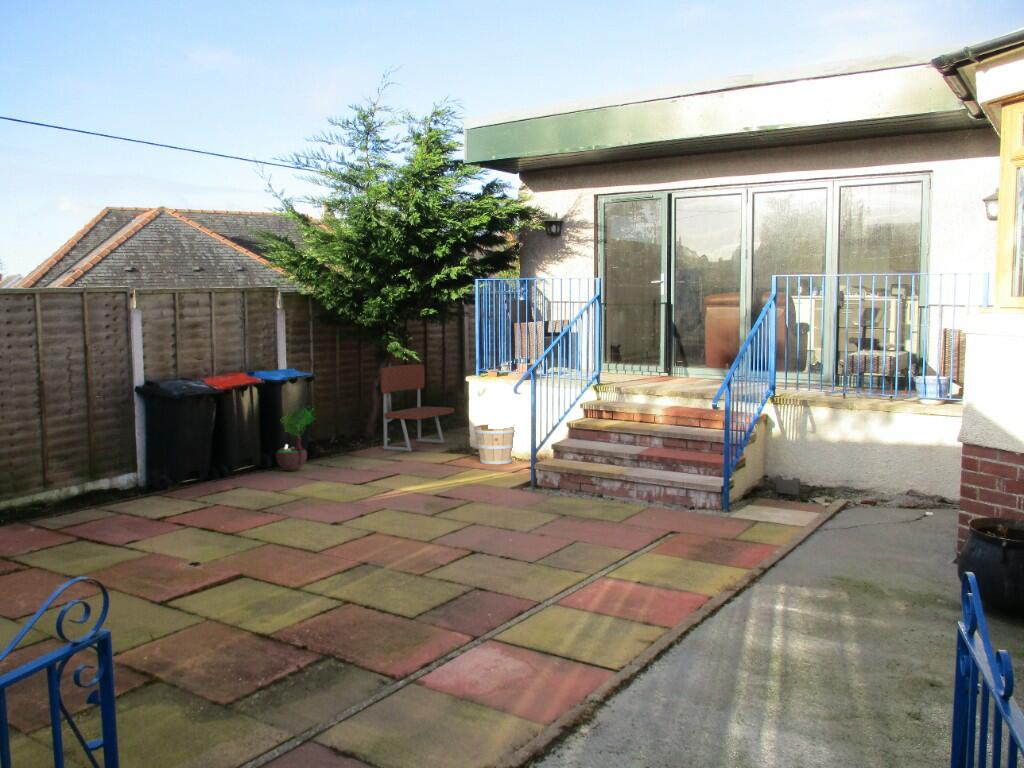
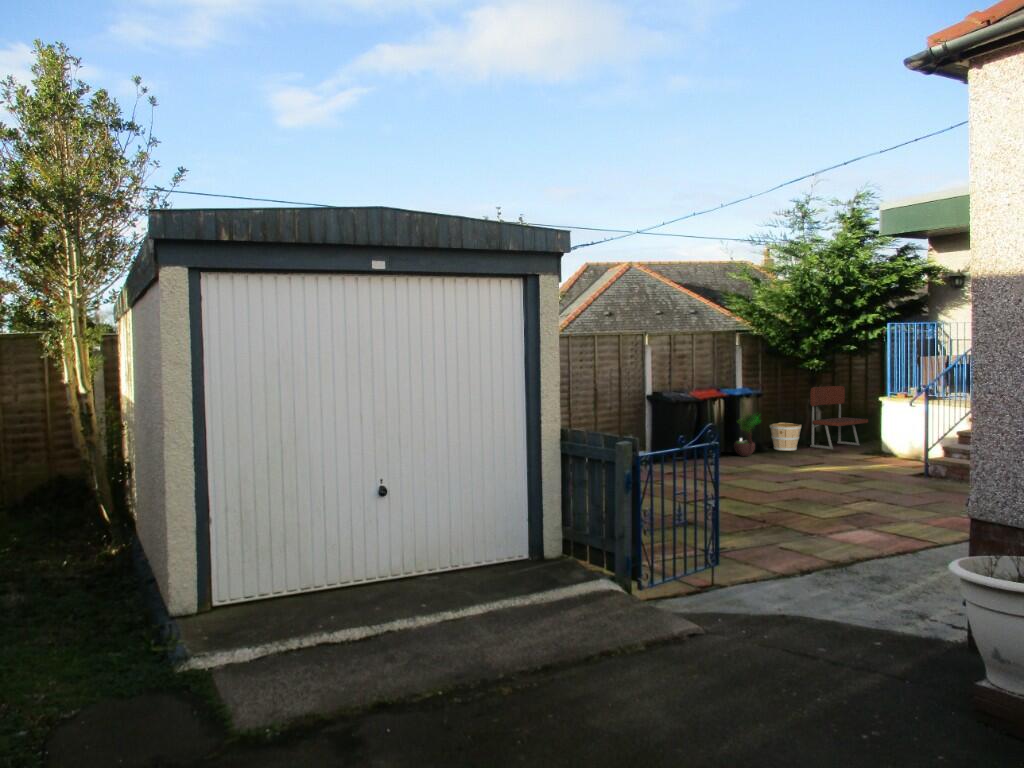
wooden bucket: present [474,424,515,465] -> present [770,423,801,451]

